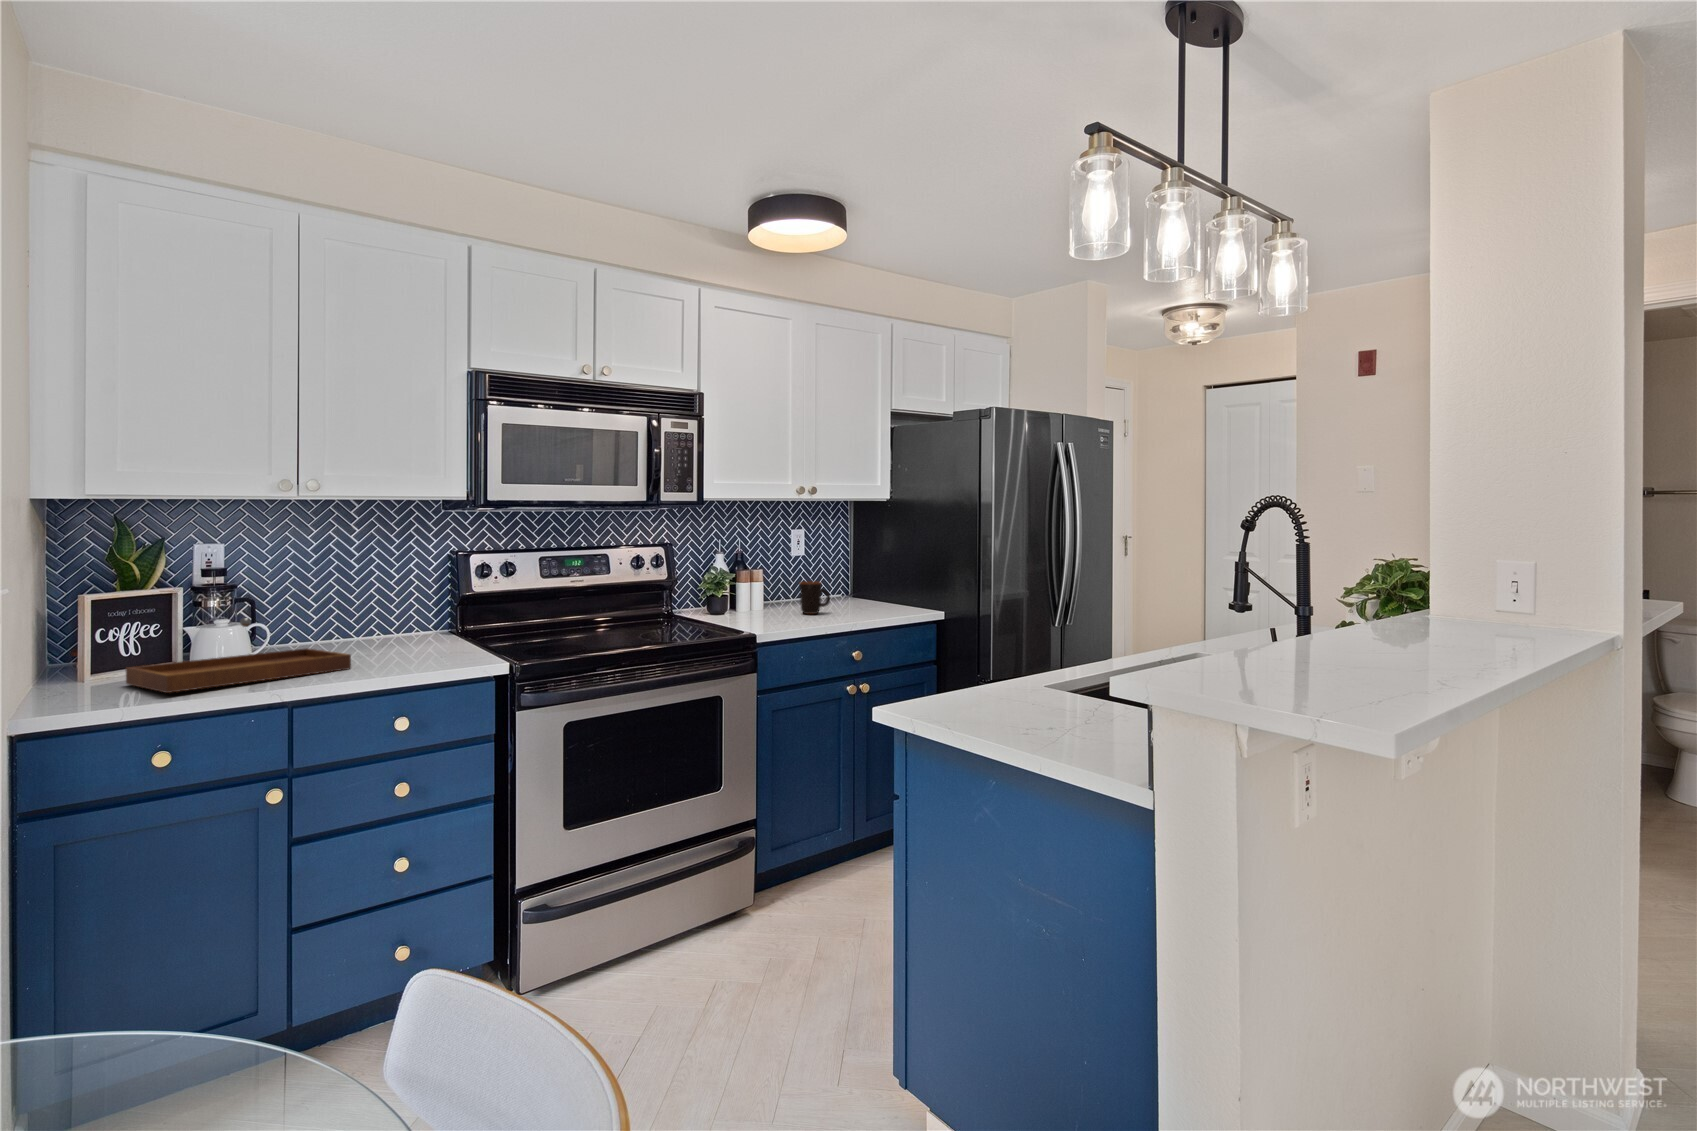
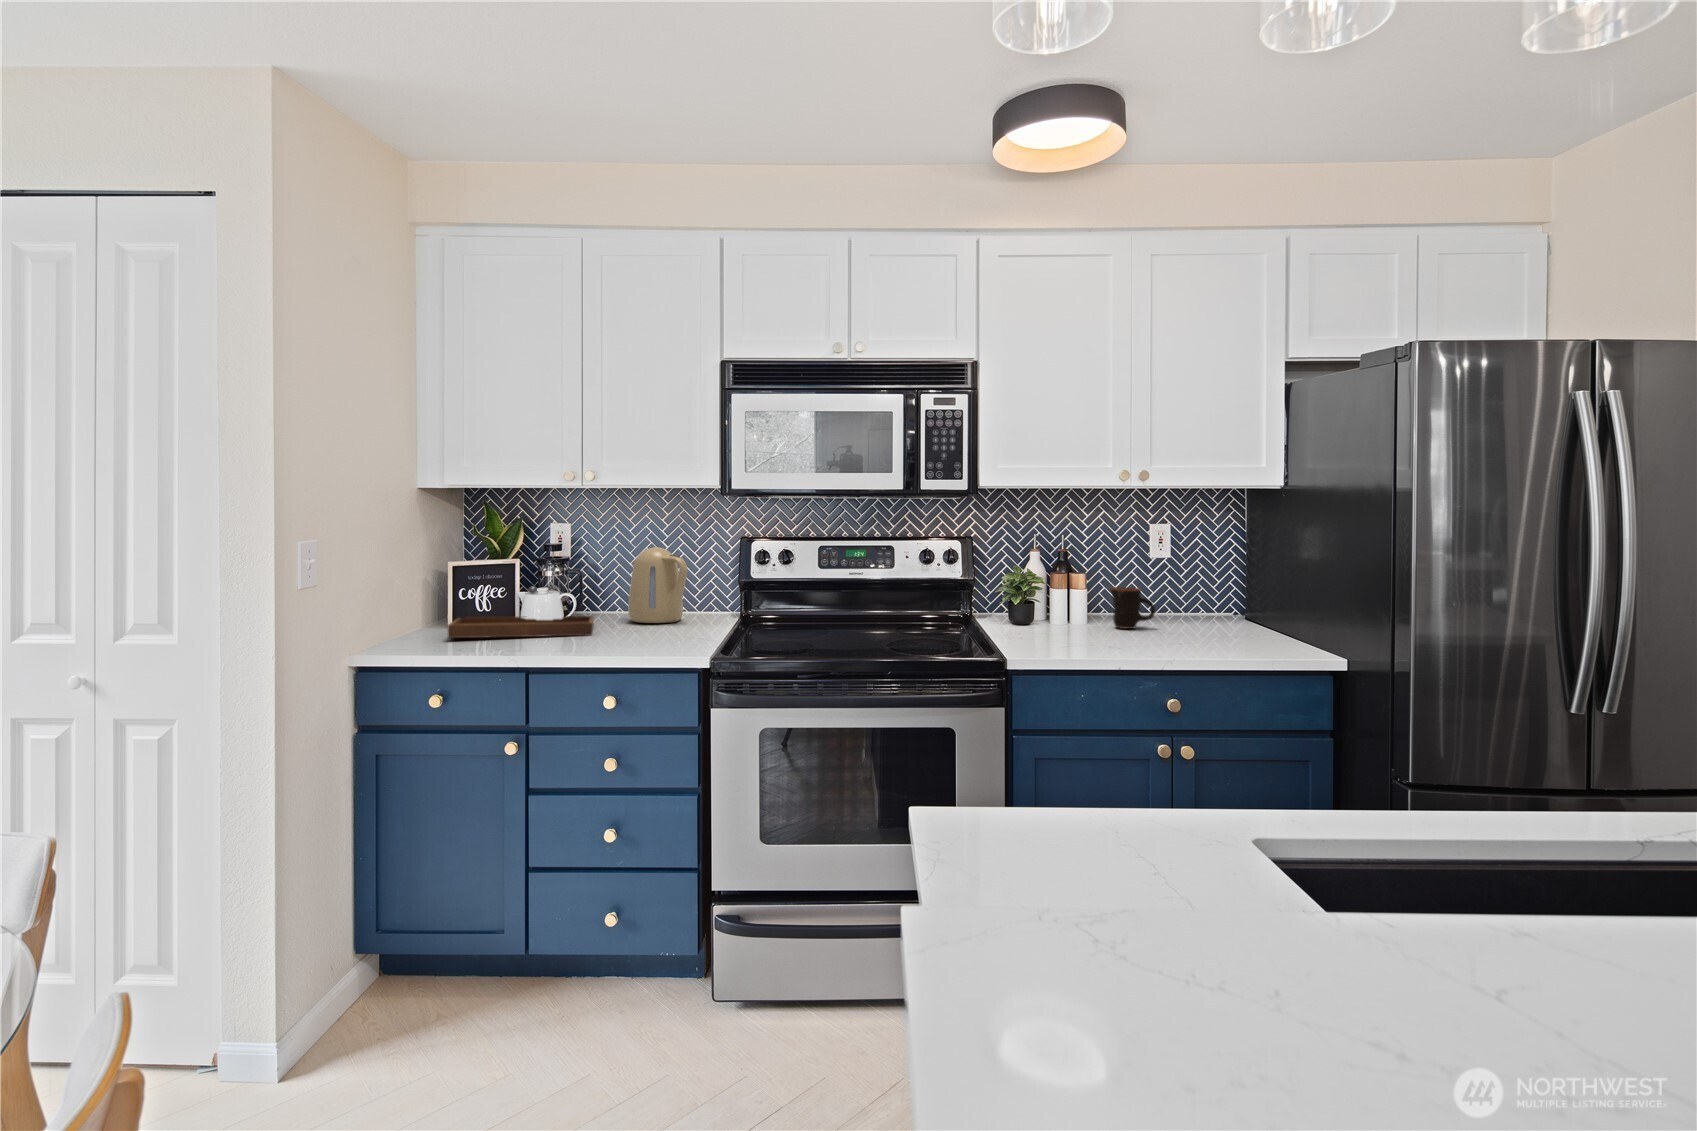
kettle: none [329,564,423,651] -> present [628,547,687,623]

